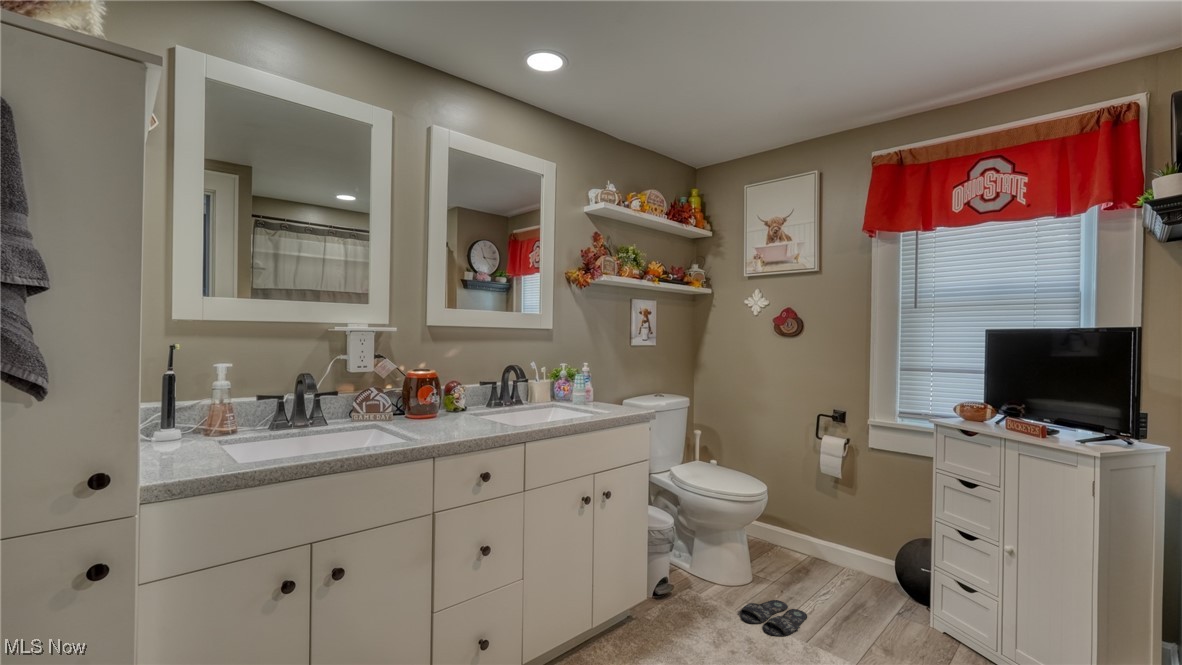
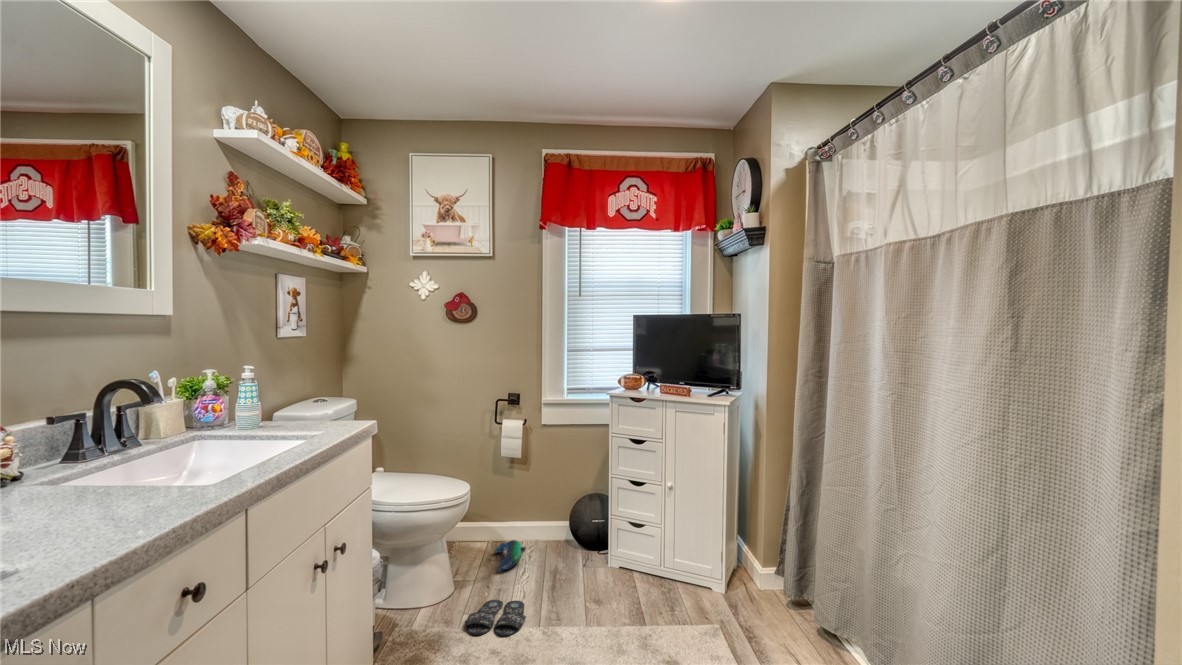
plush toy: none [802,556,839,583] -> present [495,540,526,571]

